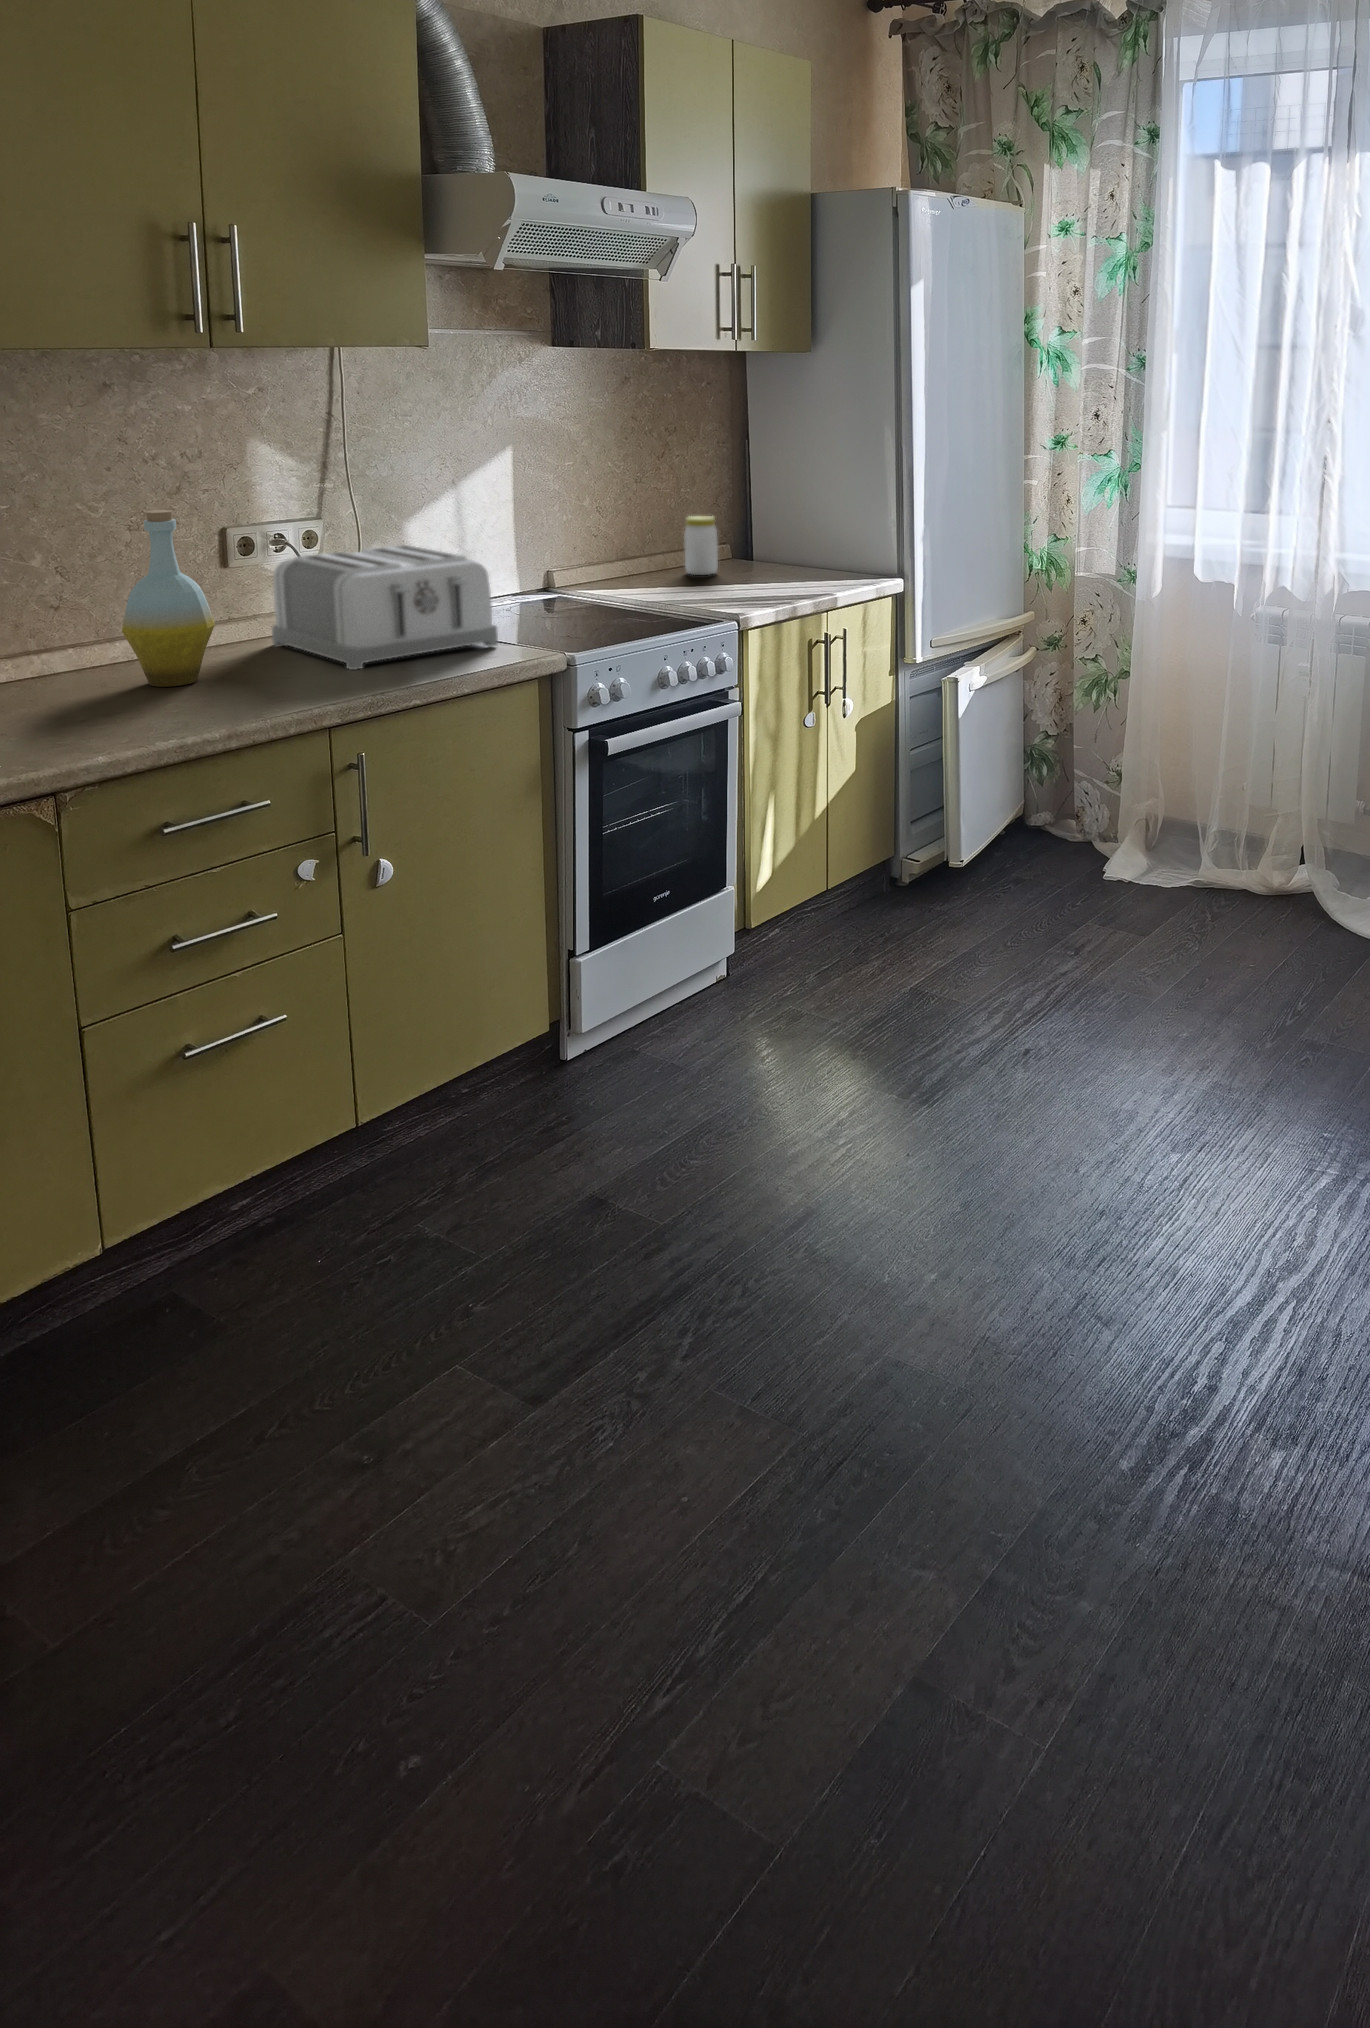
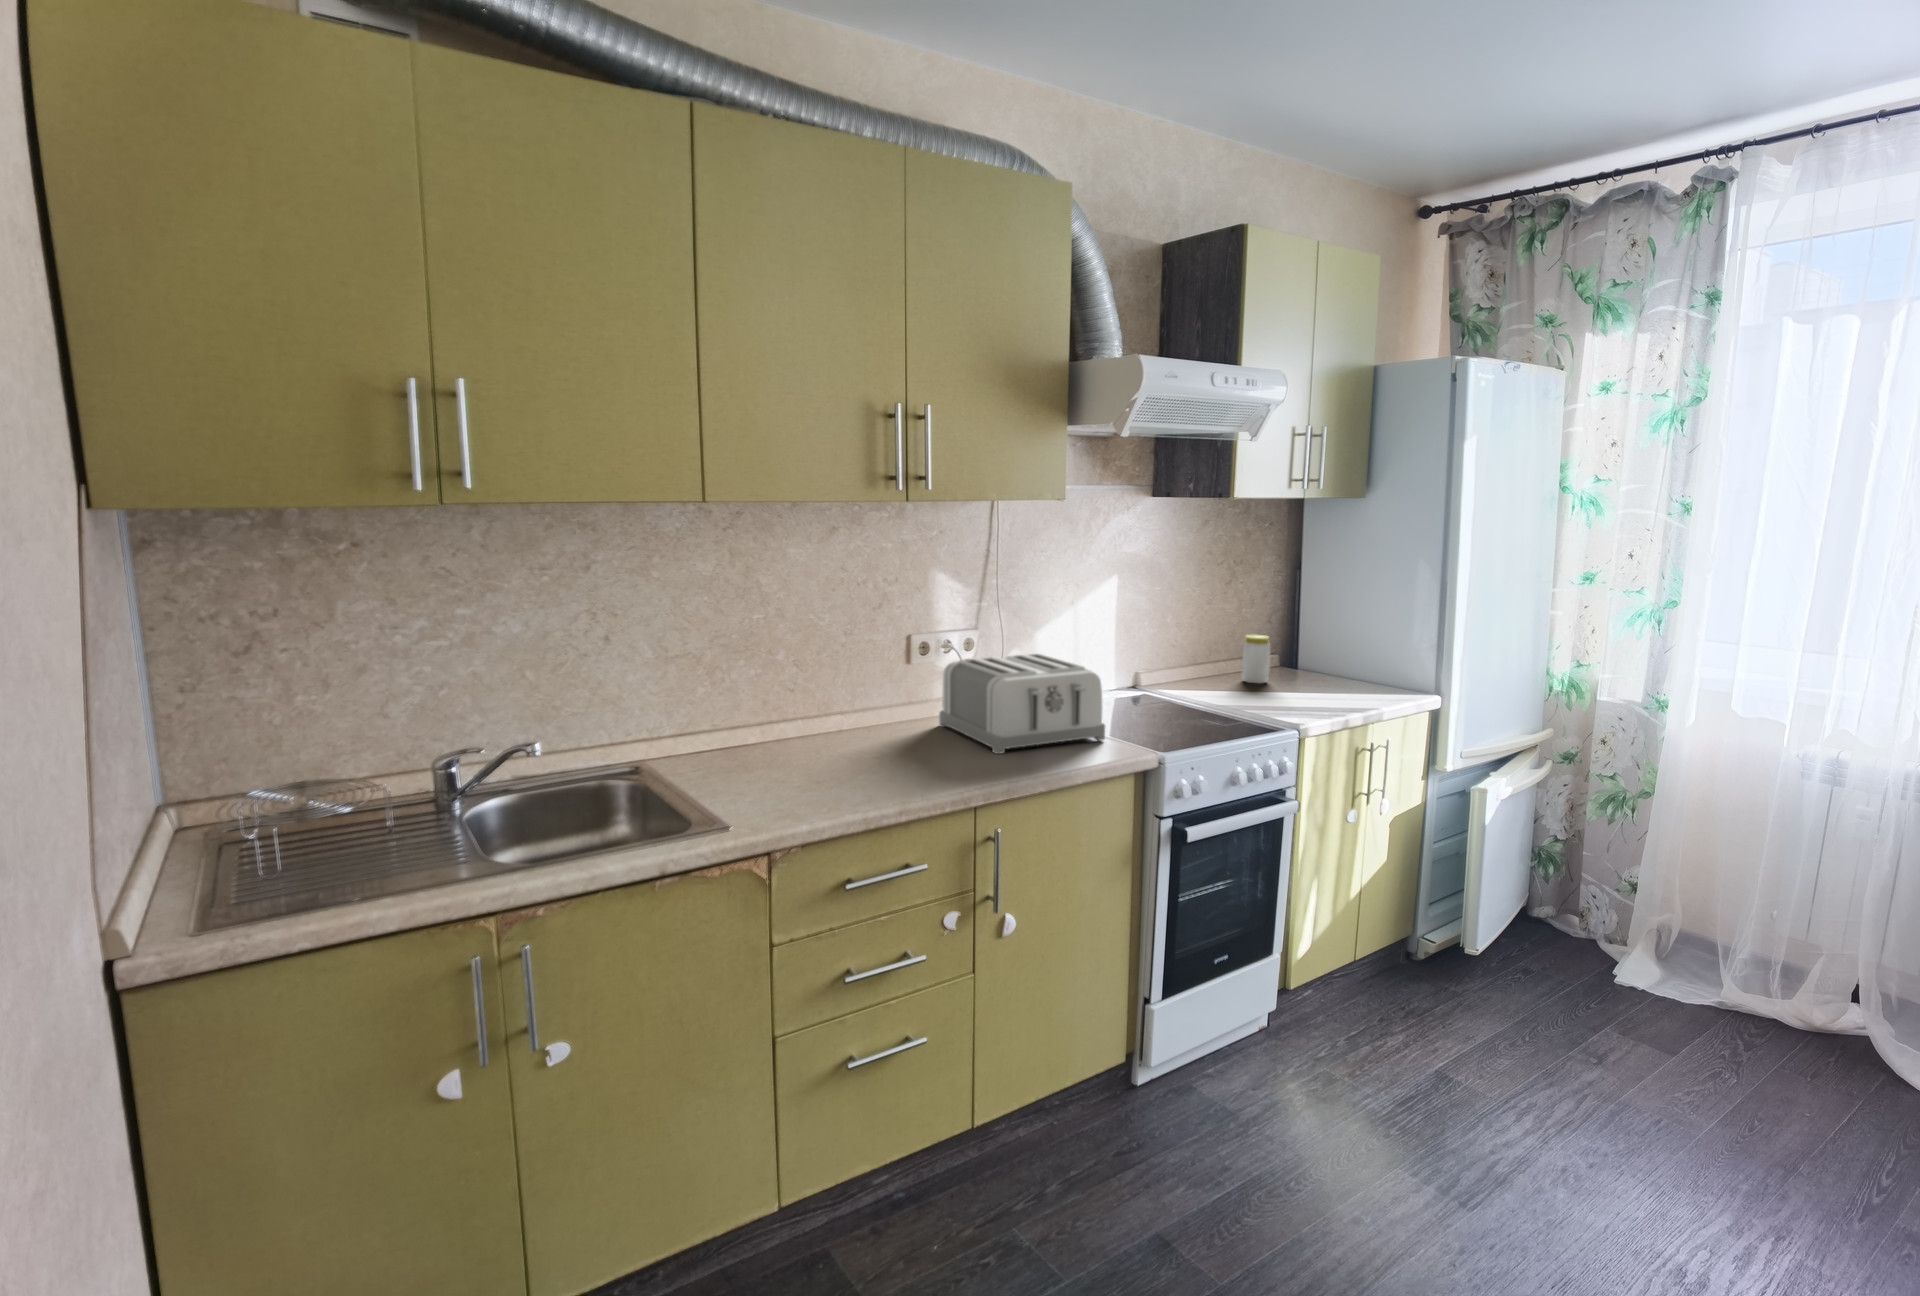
bottle: present [122,510,215,687] -> none [840,624,902,757]

